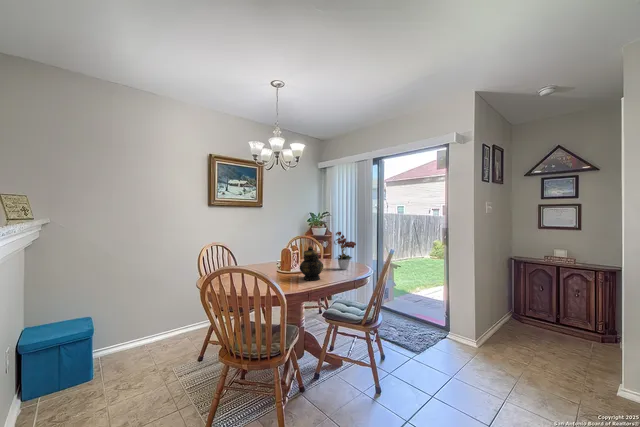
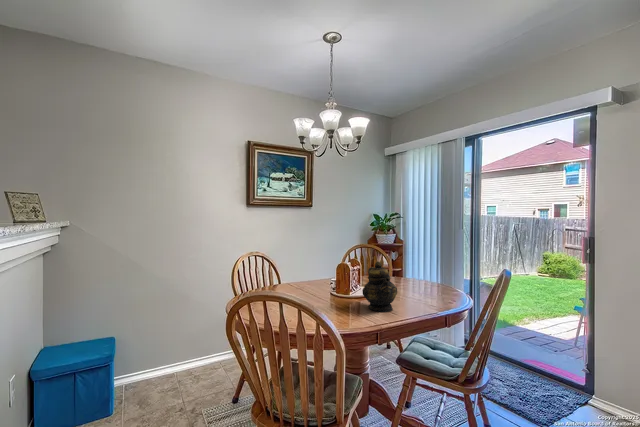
flower arrangement: present [334,232,356,270] -> none [409,238,448,296]

